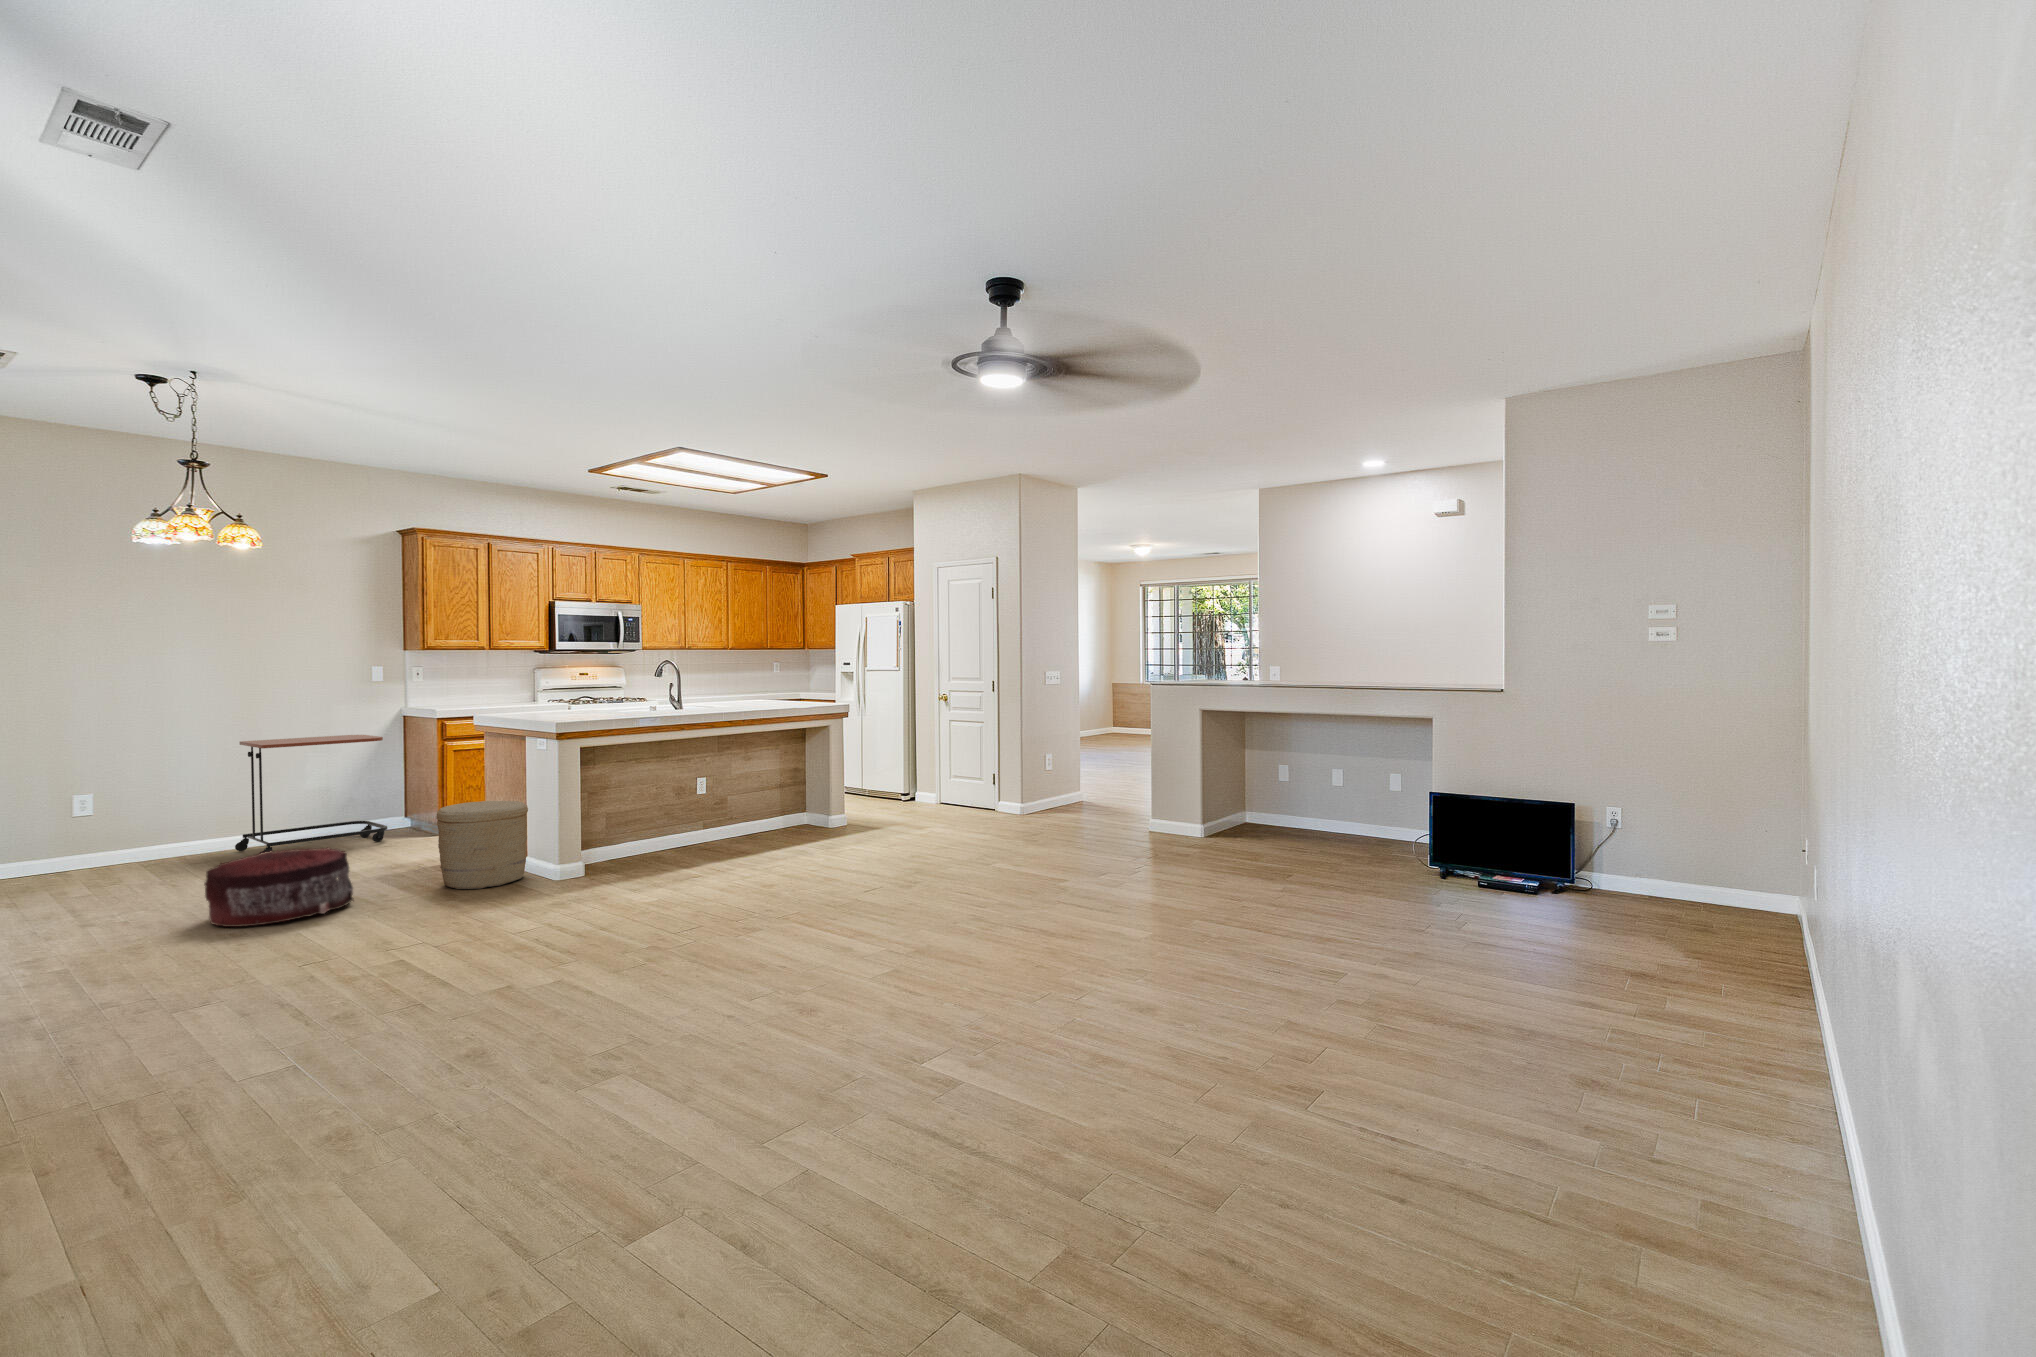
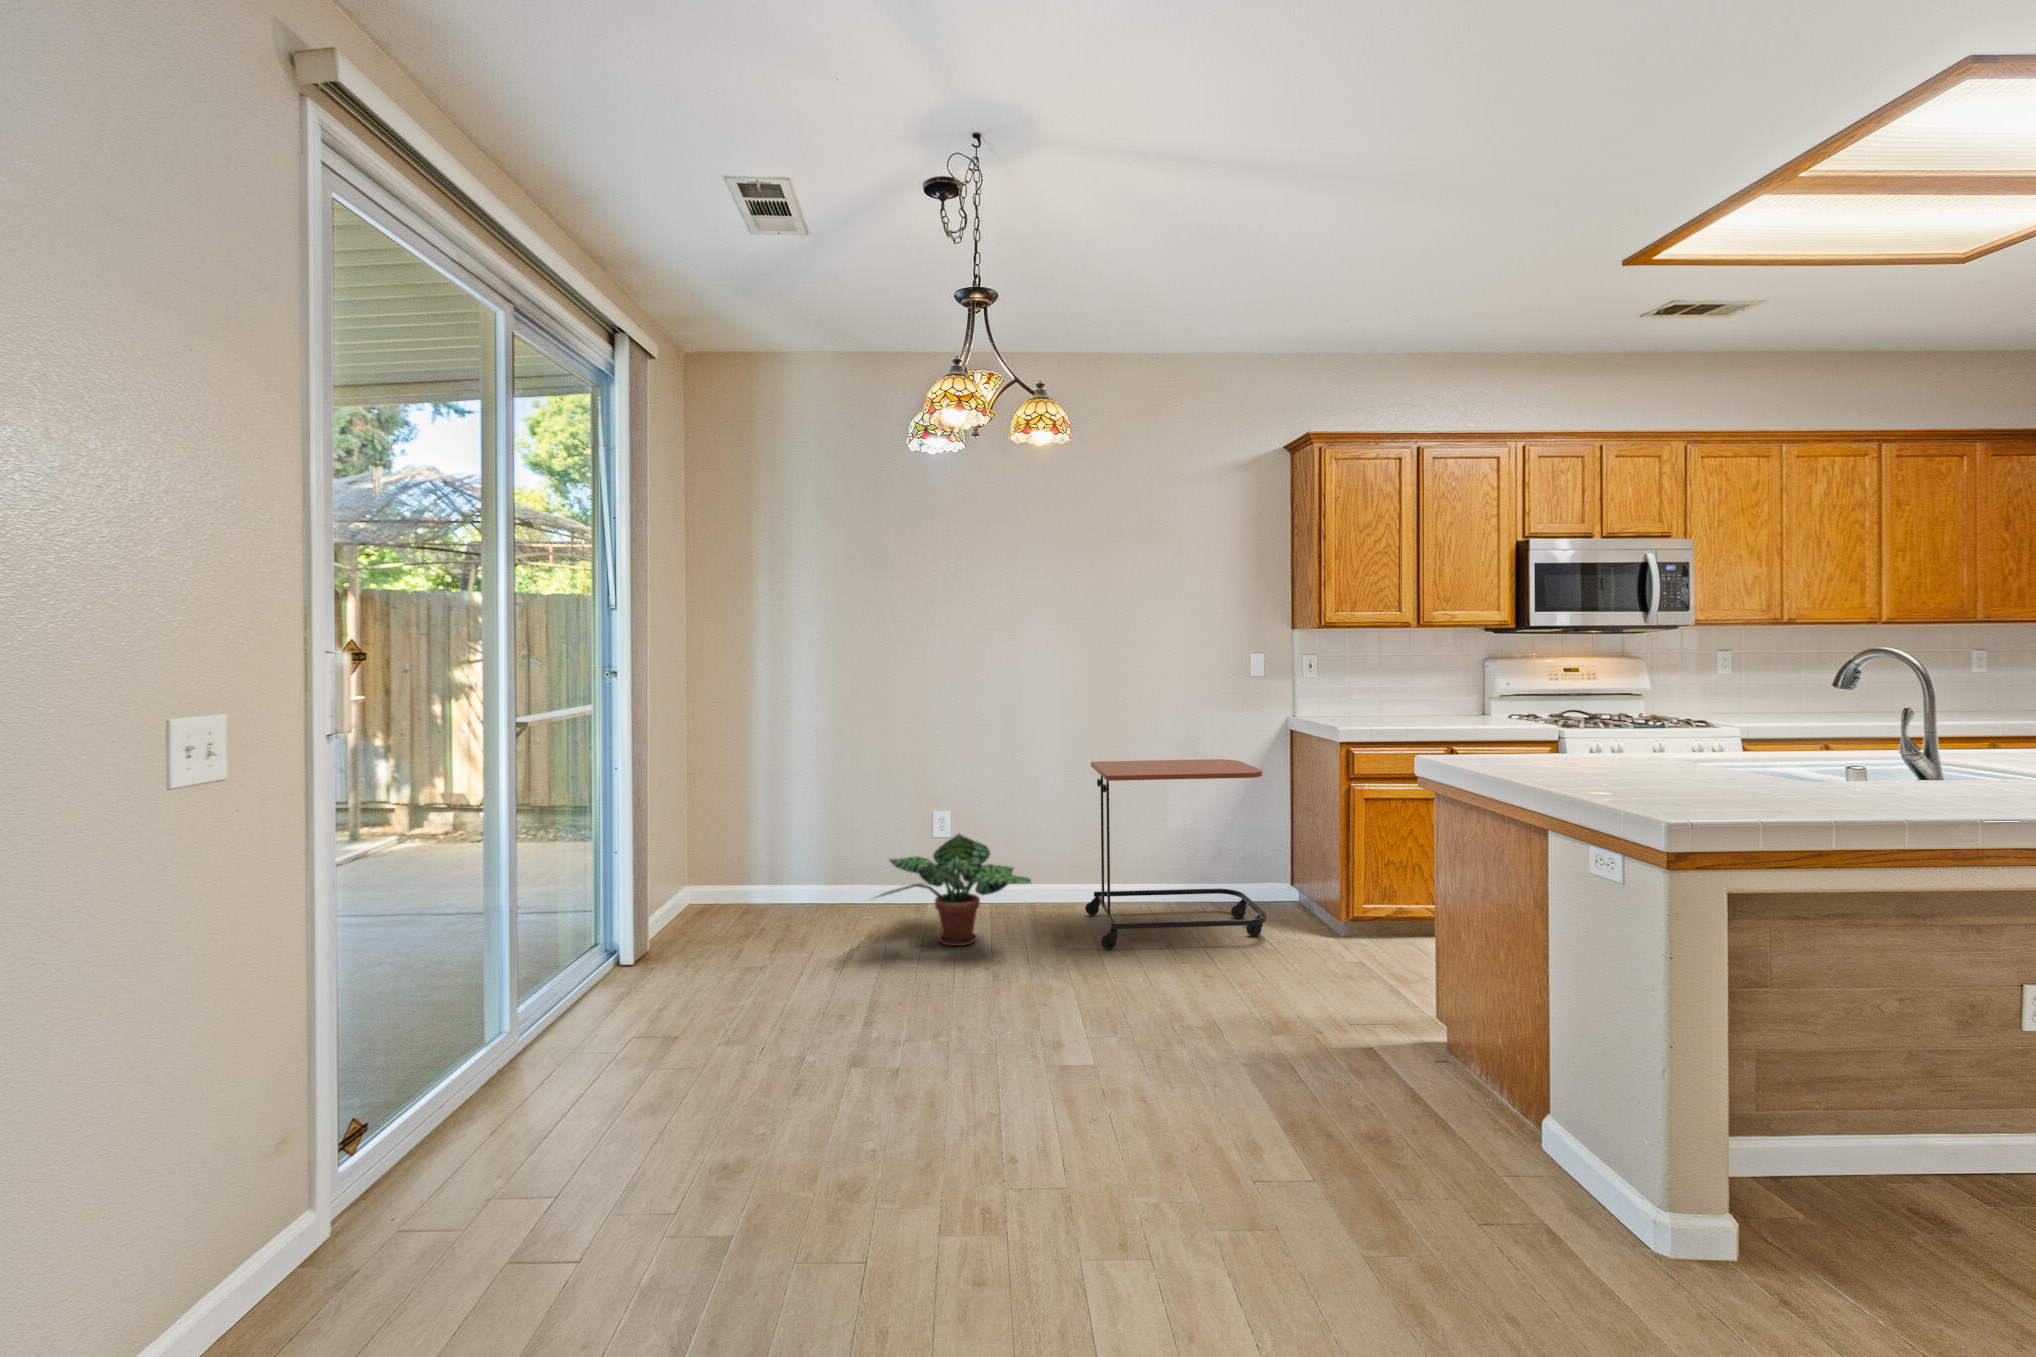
potted plant: none [32,794,199,880] -> present [877,834,1031,946]
woven basket: present [437,801,528,889] -> none [1359,967,1571,1225]
pouf: present [204,848,353,927] -> none [965,1010,1200,1224]

